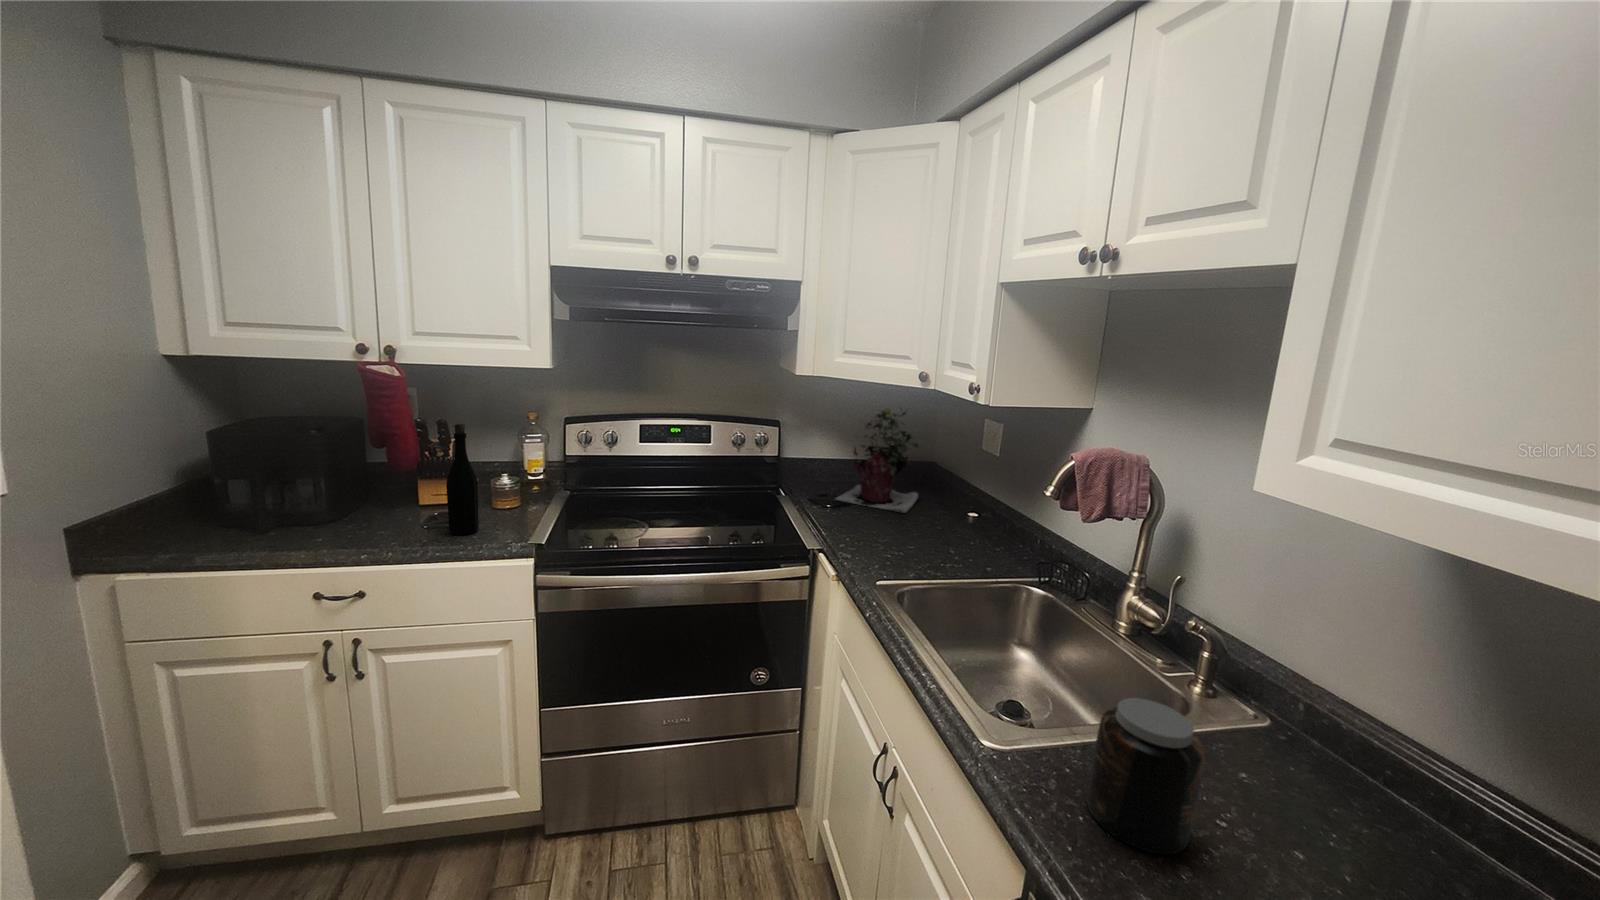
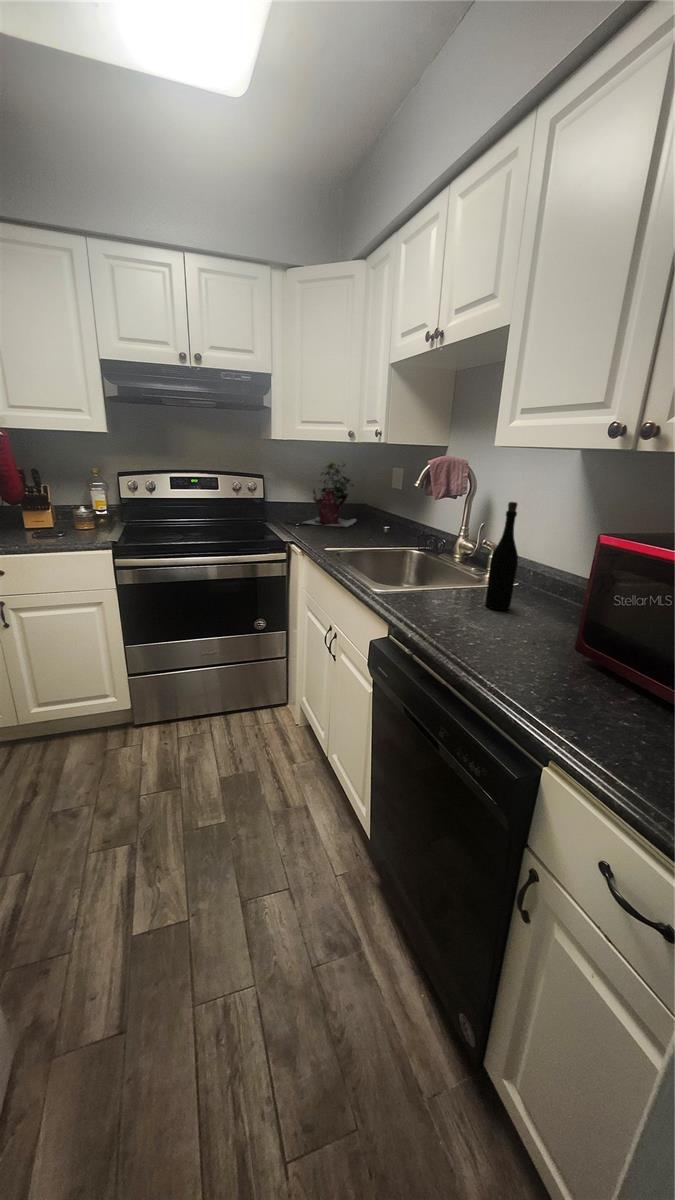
bottle: present [446,424,479,535] -> present [485,502,518,610]
jar: present [1086,698,1205,854] -> none [413,551,460,612]

